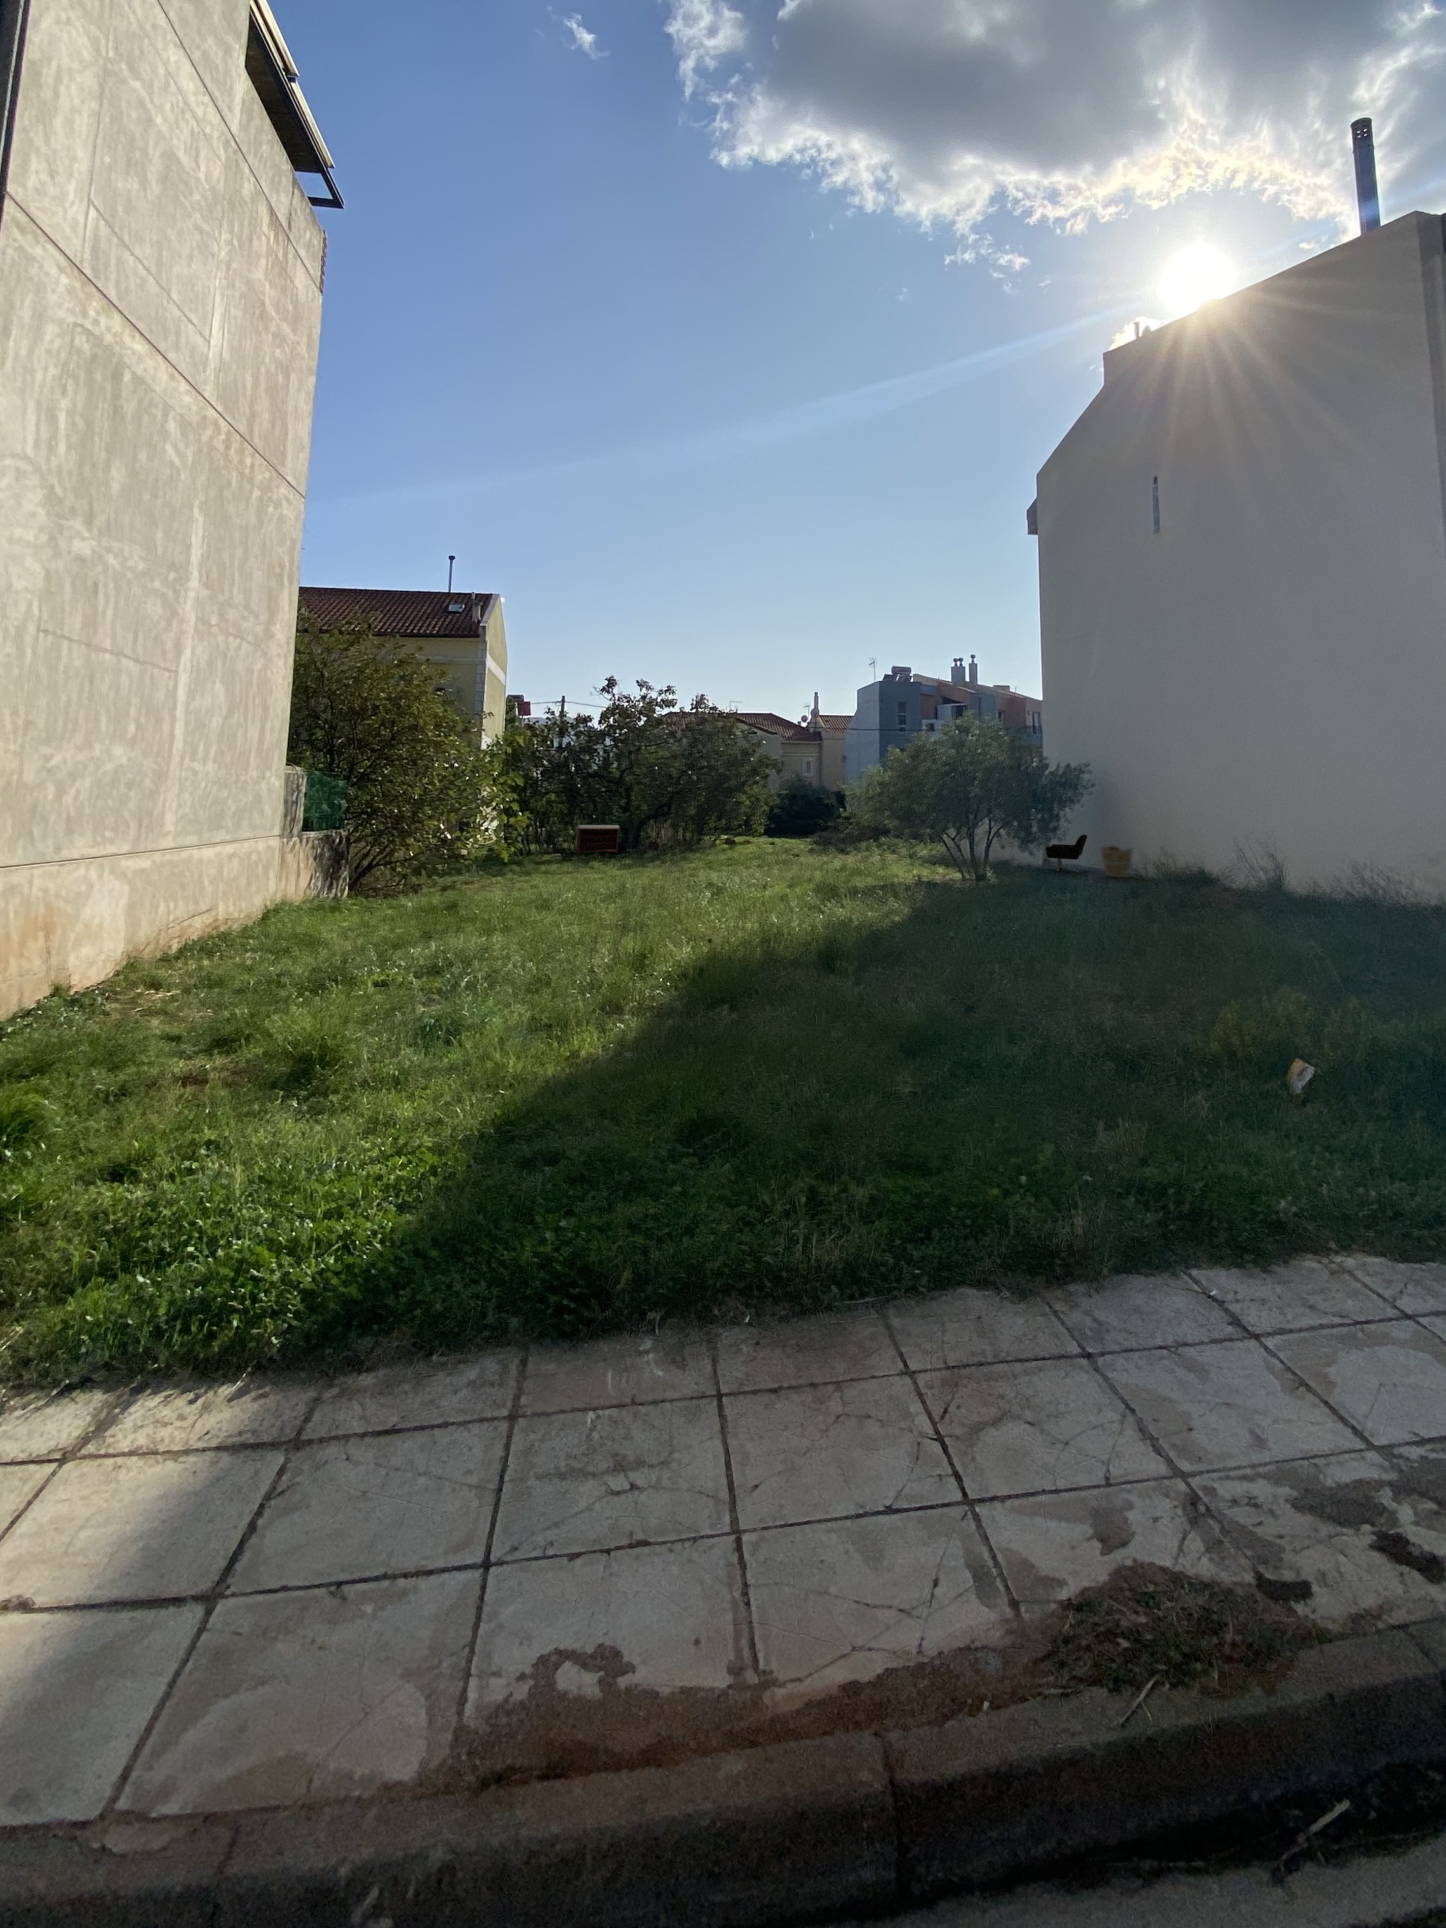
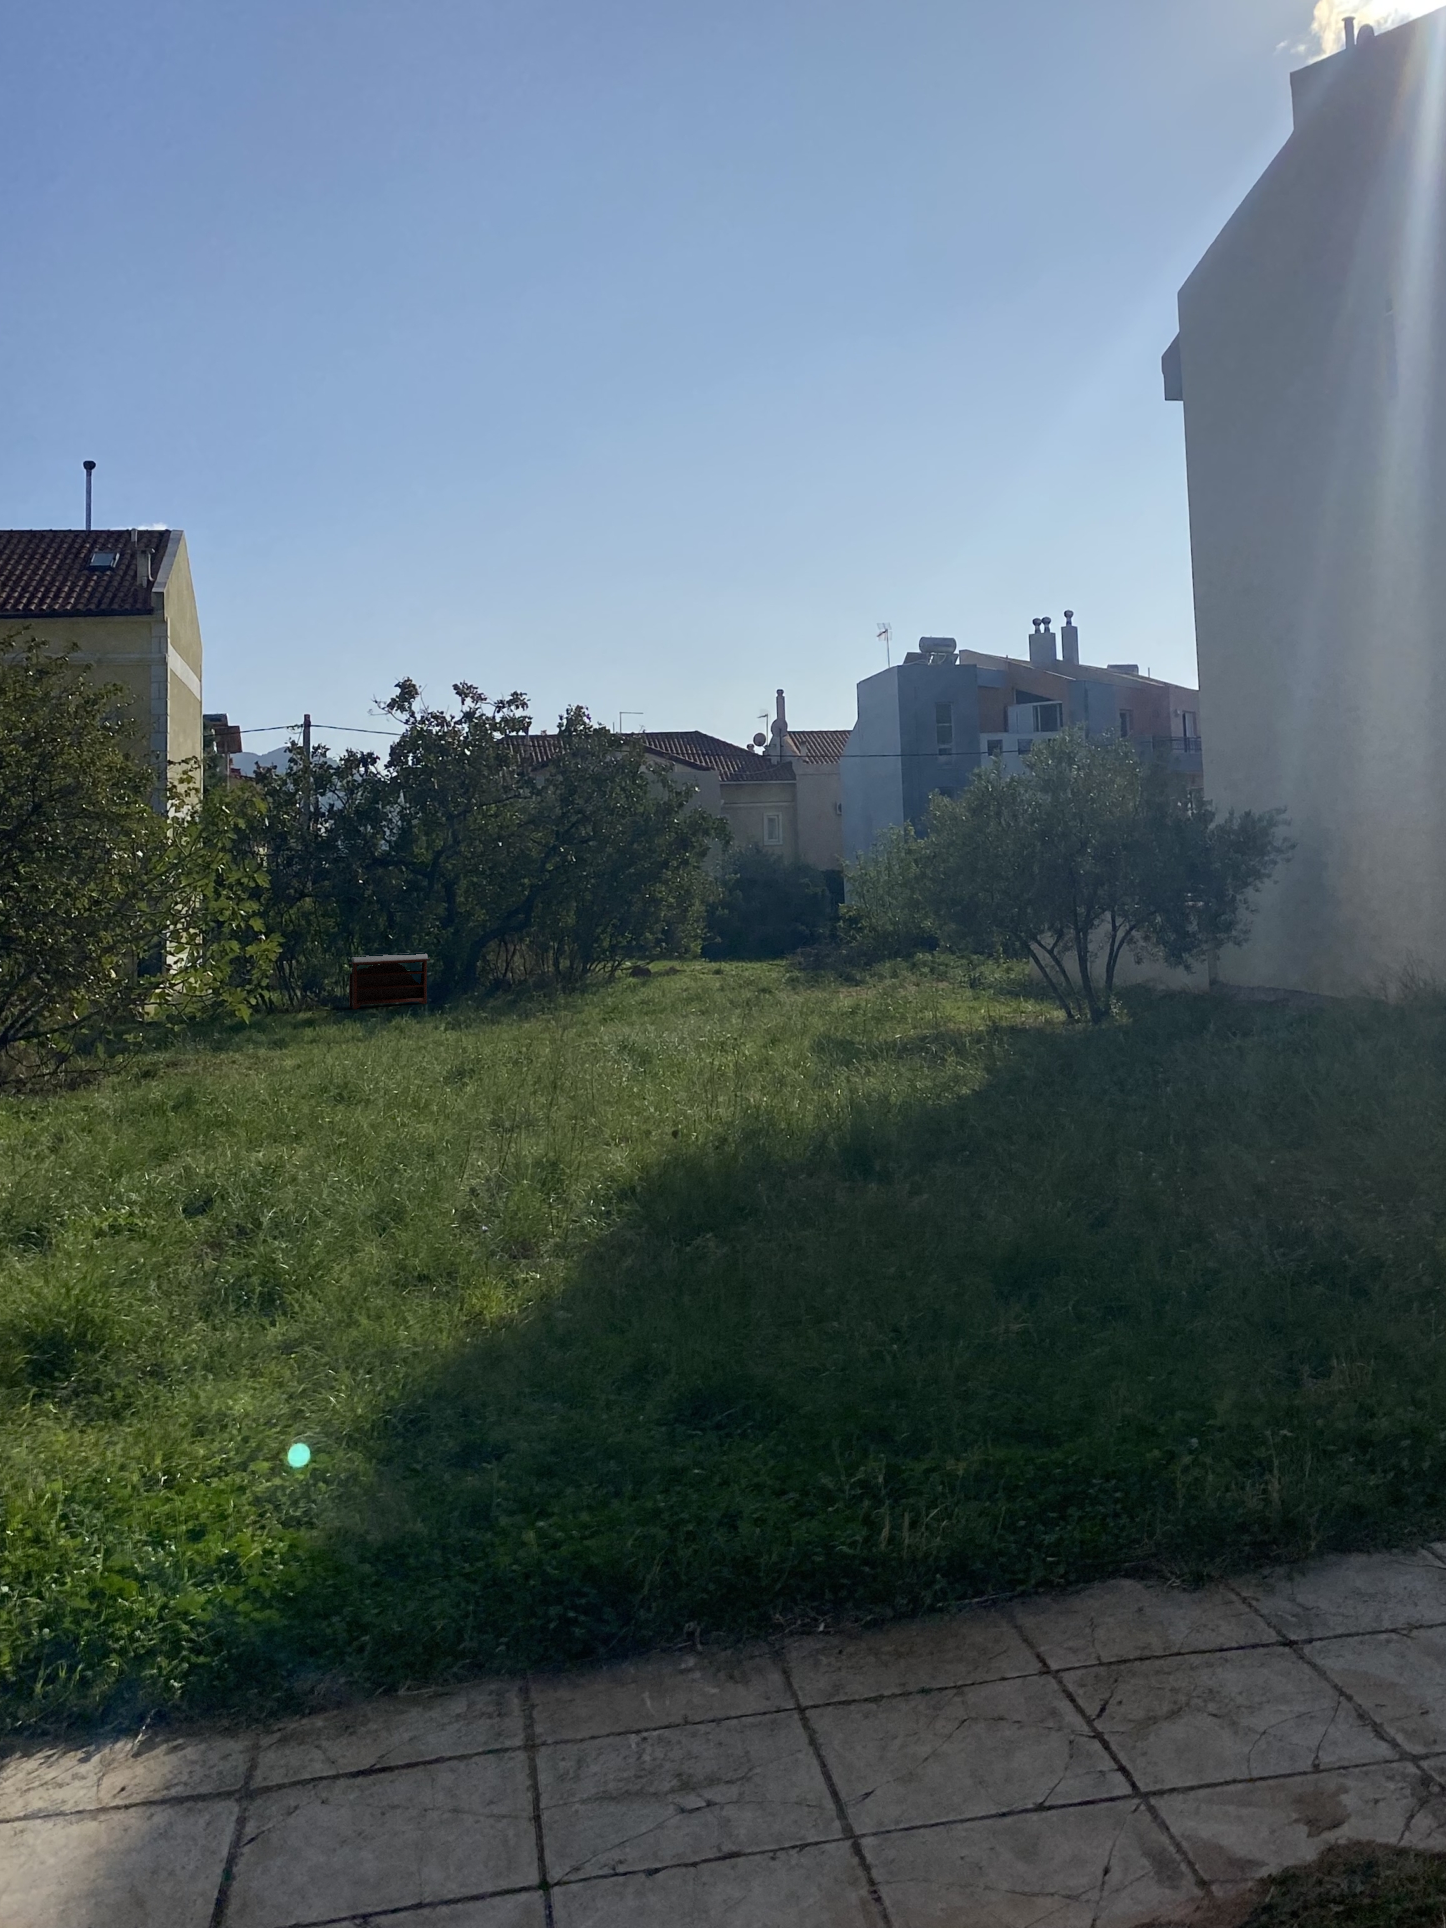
lounge chair: present [1046,834,1087,871] -> none [1209,927,1290,996]
wooden bucket: present [1101,846,1133,878] -> none [1313,947,1376,1002]

